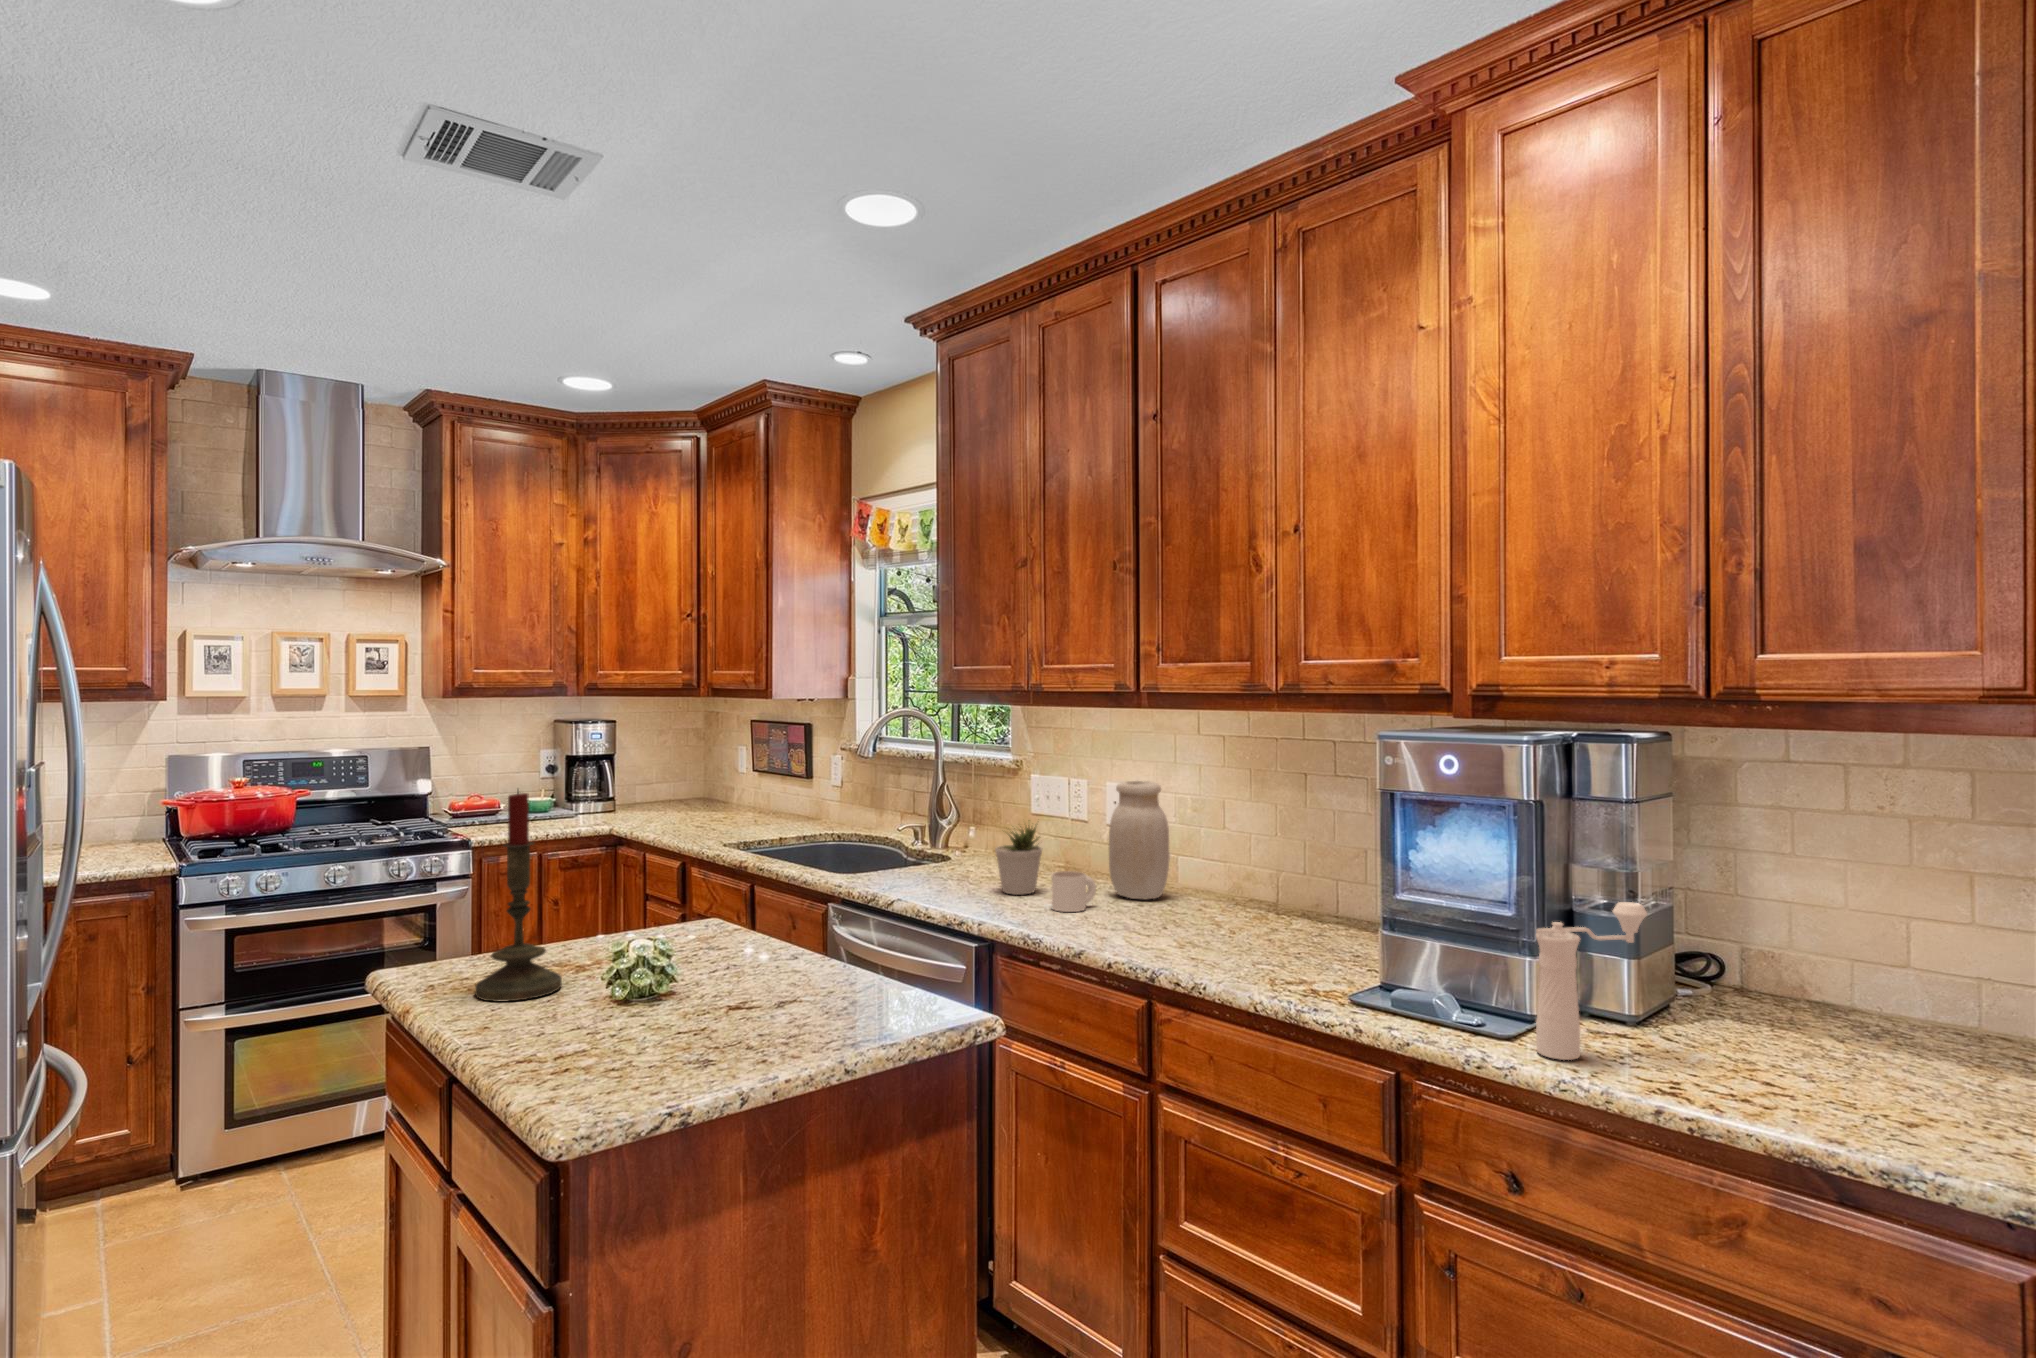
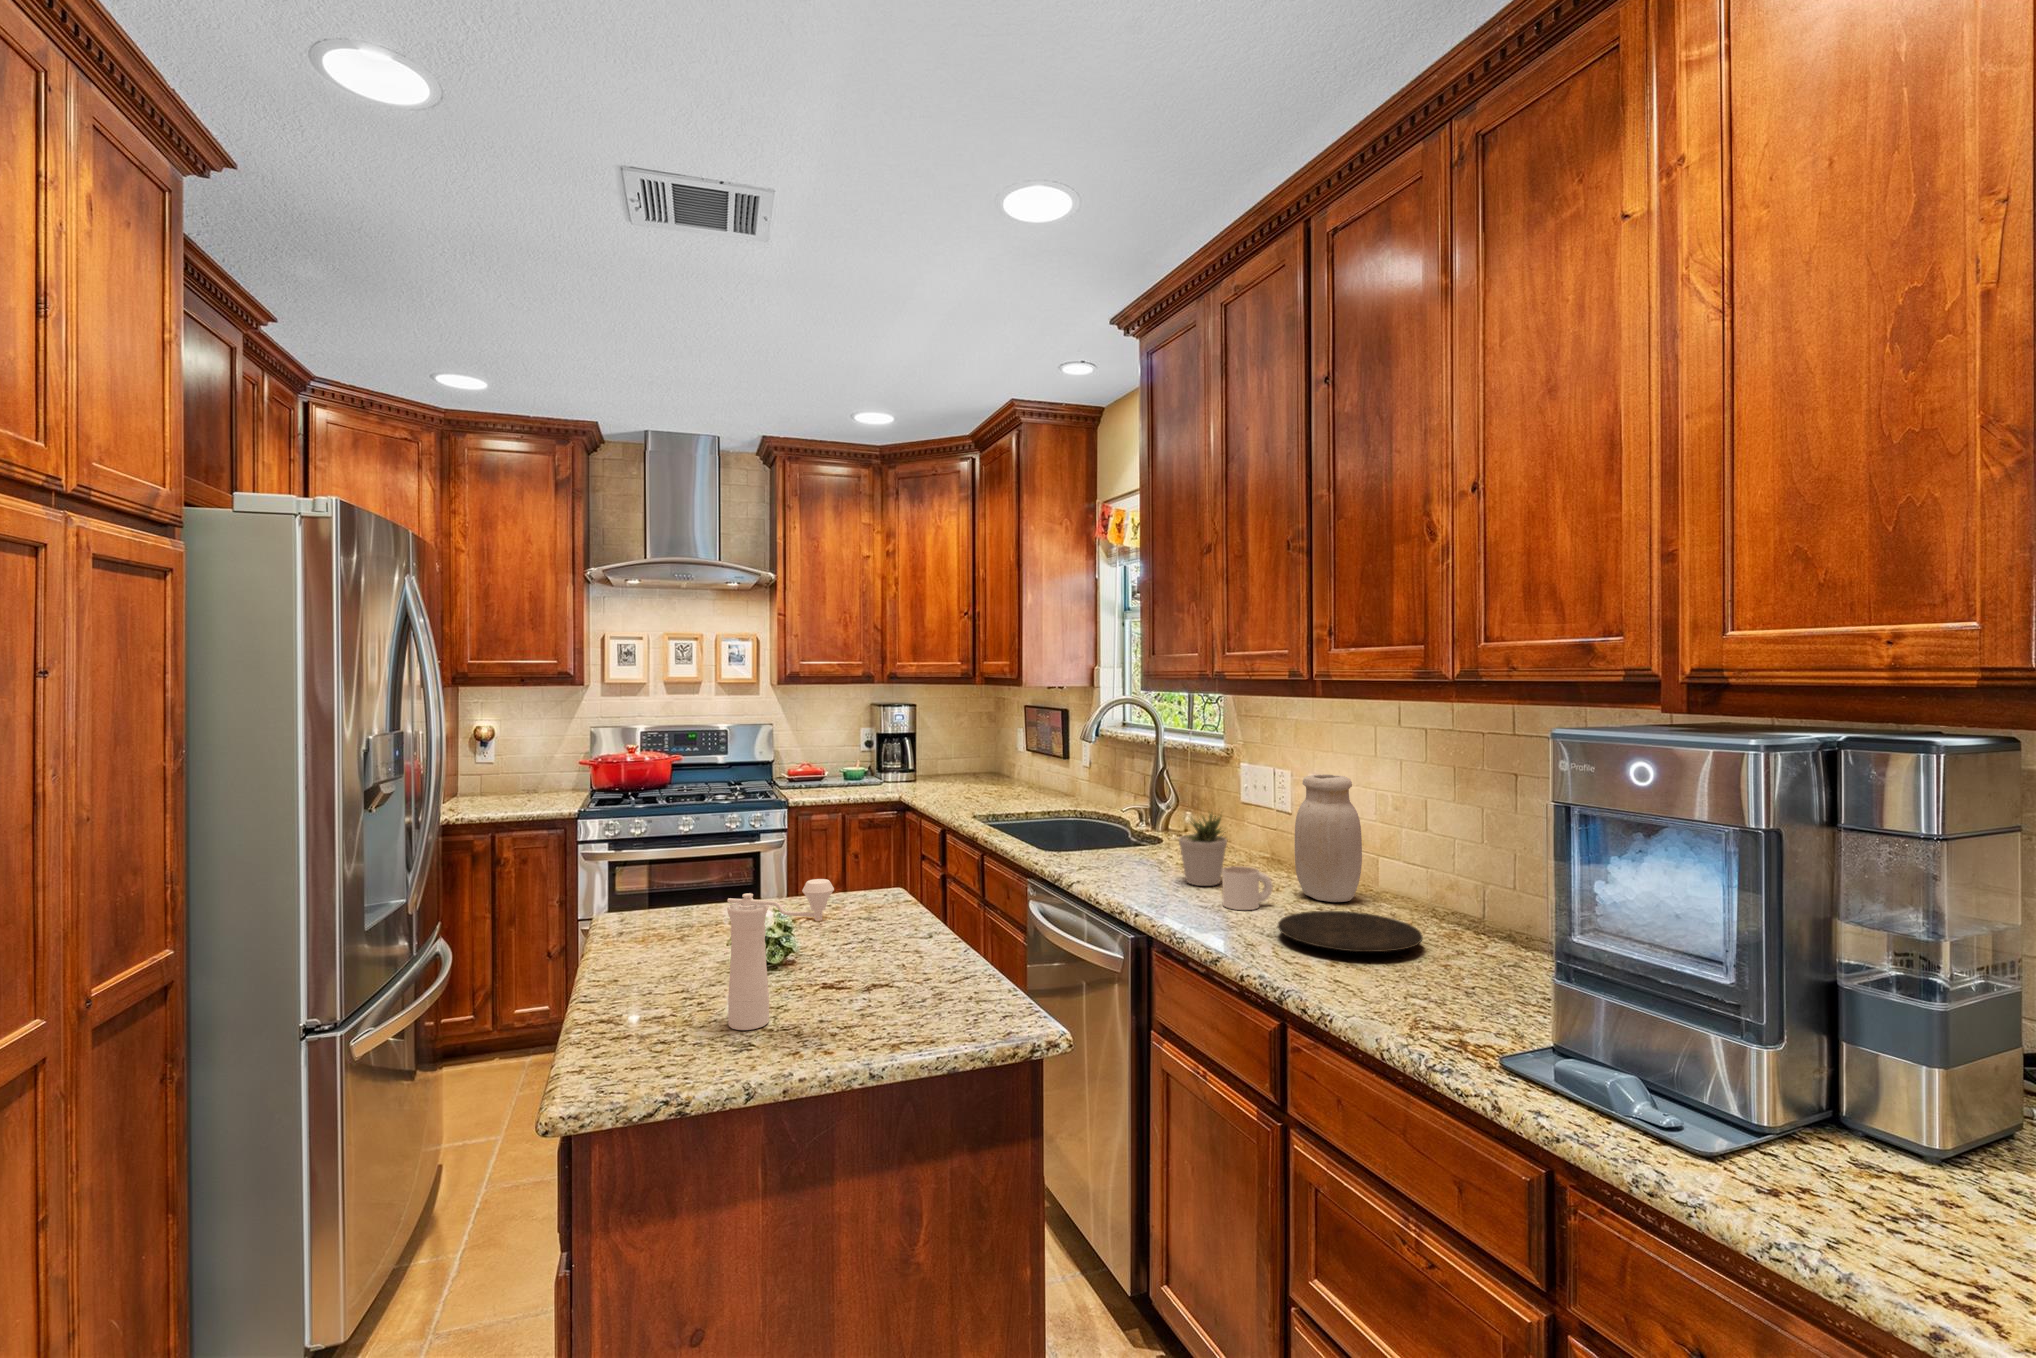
candle: present [475,790,562,1001] -> none [625,765,701,958]
pepper mill: present [1536,902,1647,1060] -> present [727,879,834,1030]
plate: none [1119,904,1244,936] -> present [1277,911,1423,952]

